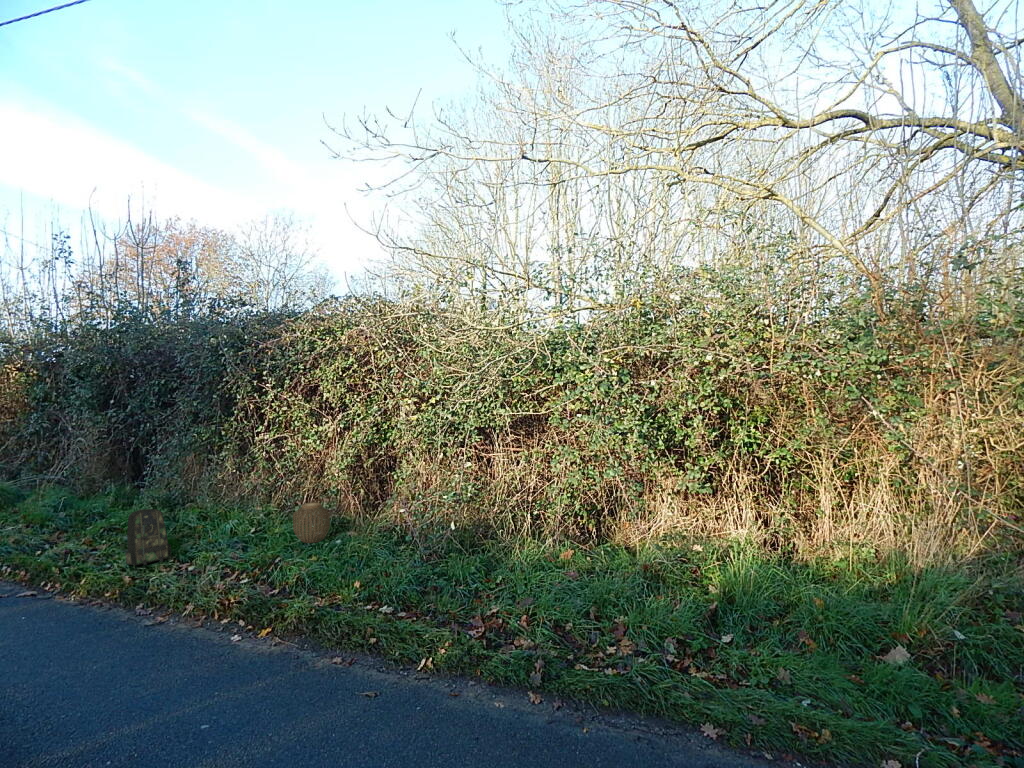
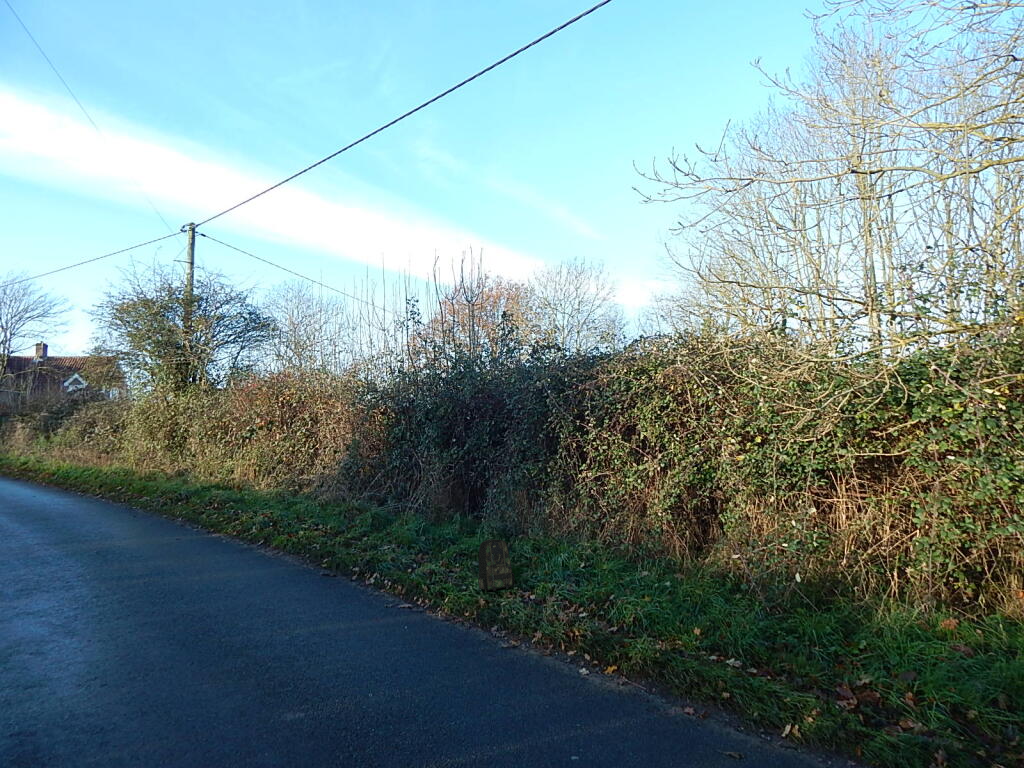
woven basket: present [293,502,330,543] -> none [623,542,659,583]

